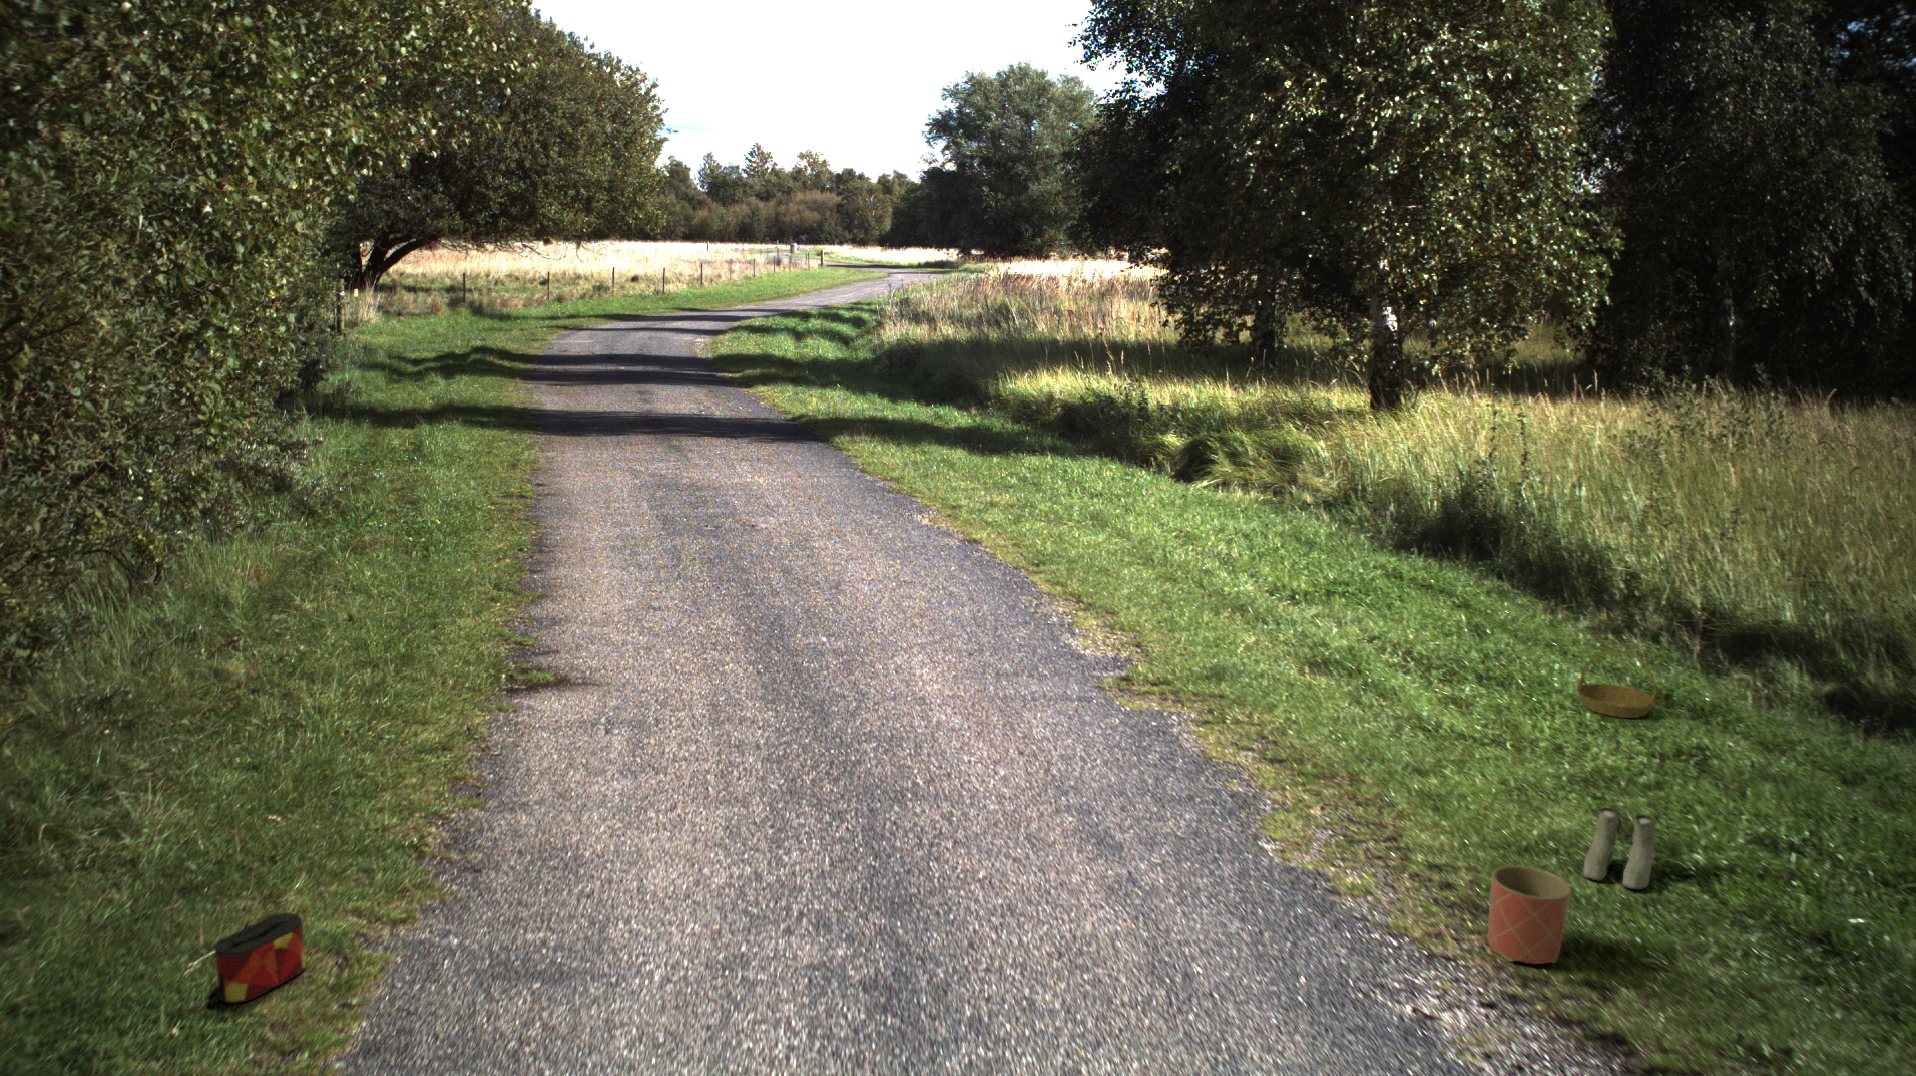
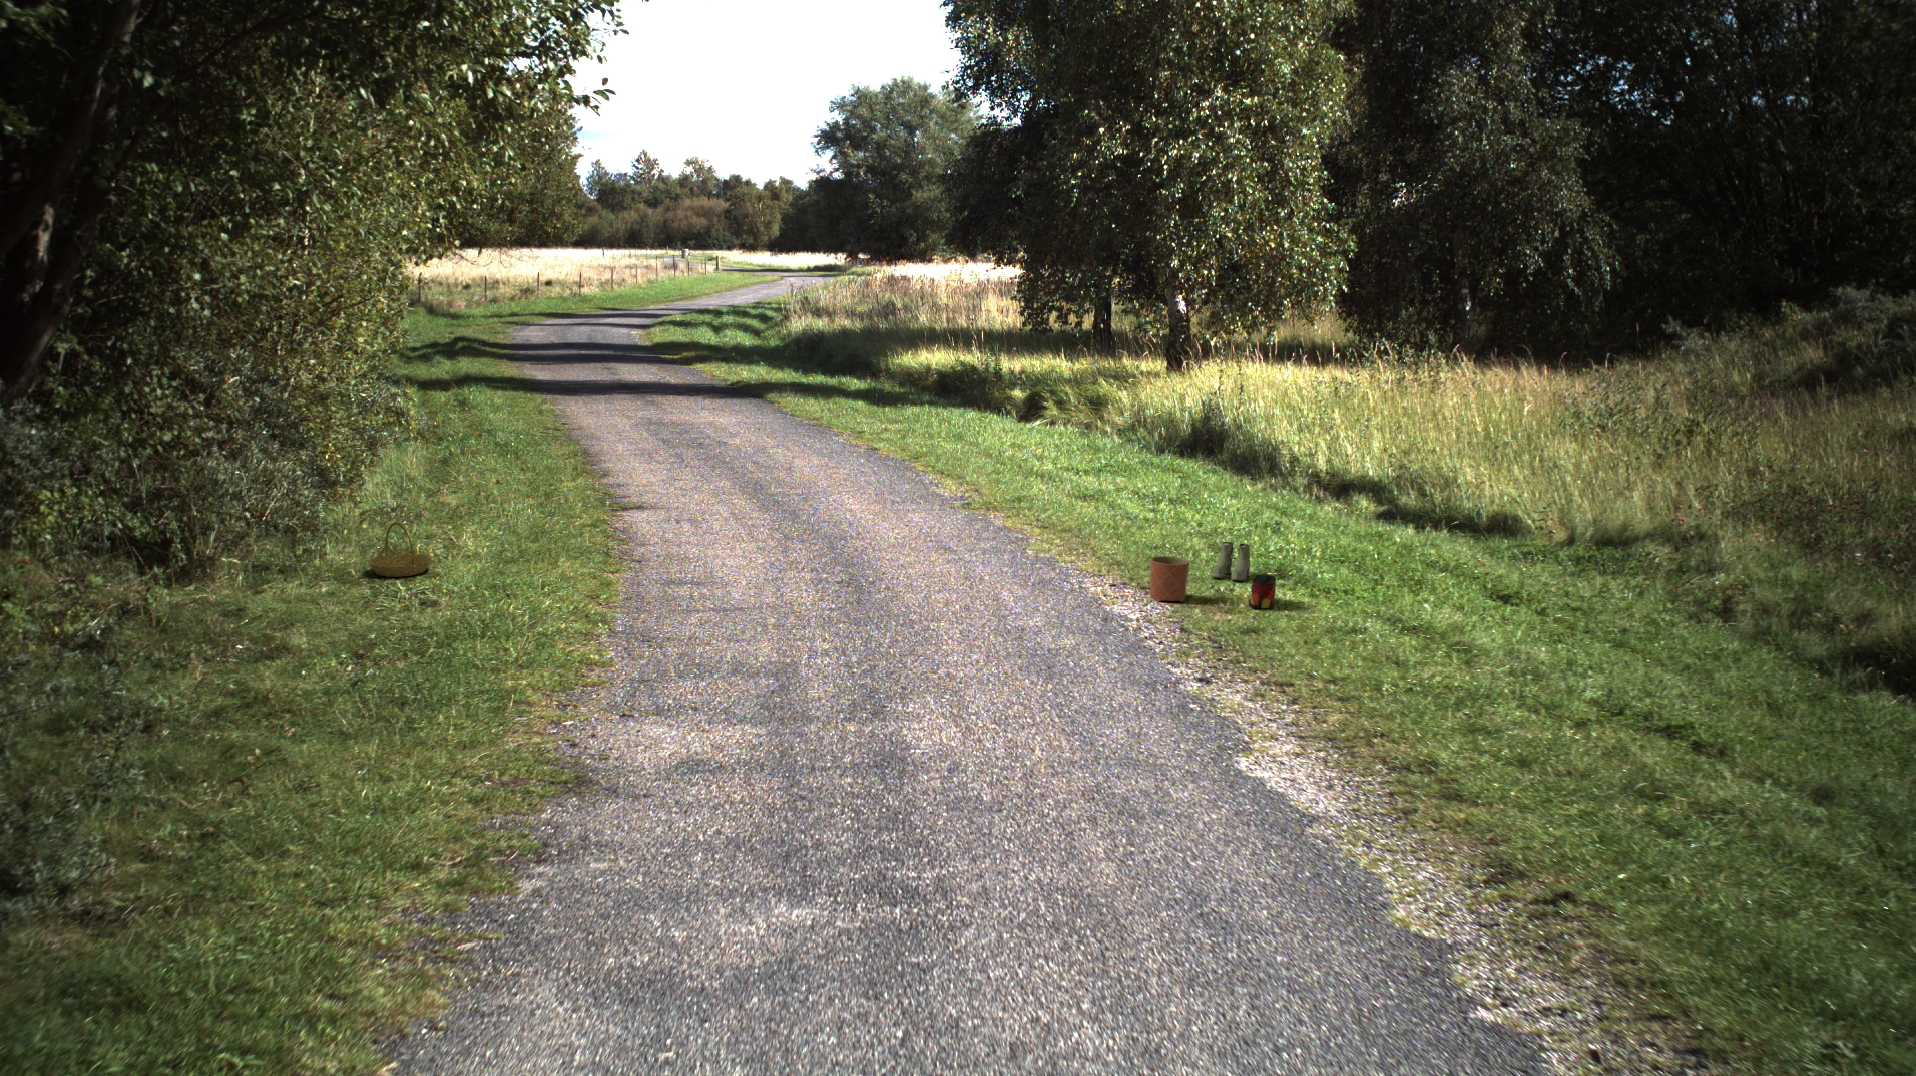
basket: present [1577,649,1657,718] -> present [368,522,432,577]
bag: present [207,913,306,1004] -> present [1249,574,1276,609]

